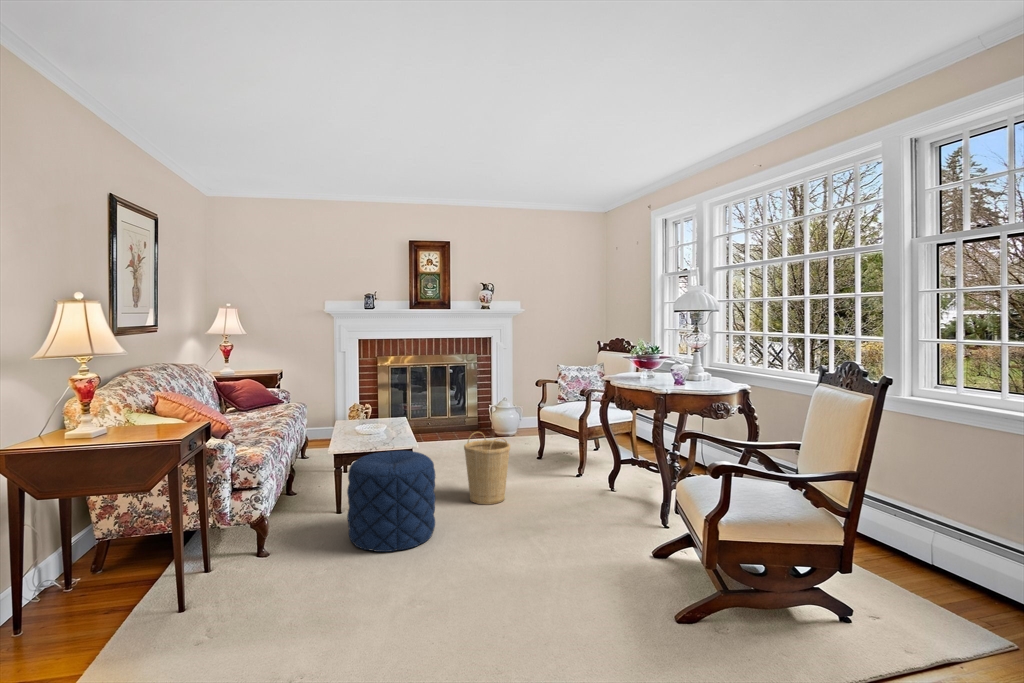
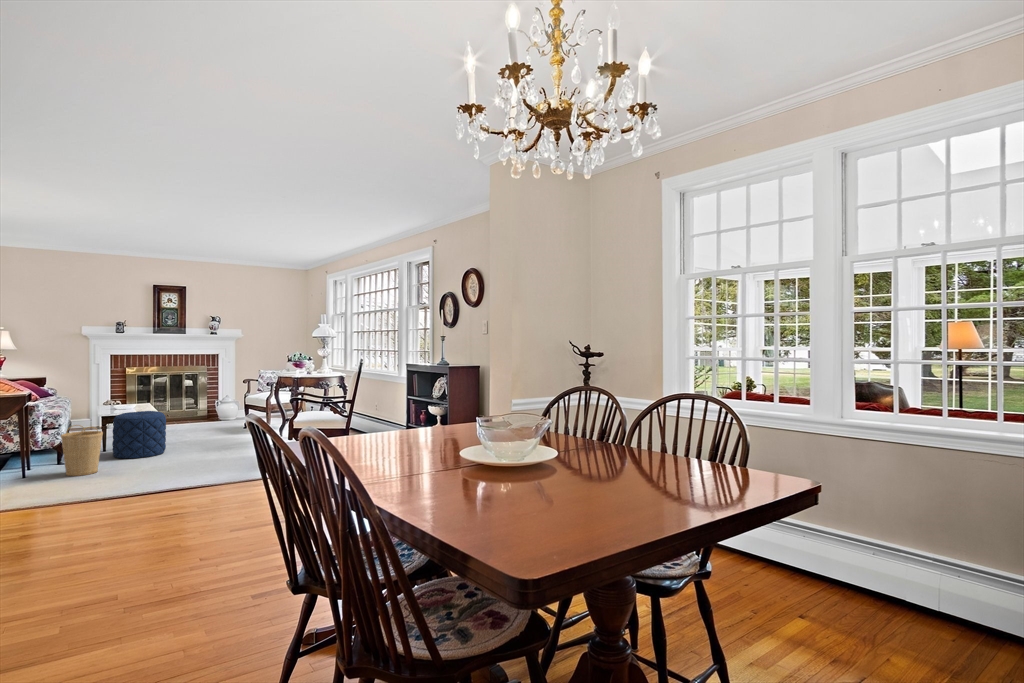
basket: present [464,432,510,505] -> present [61,425,103,476]

